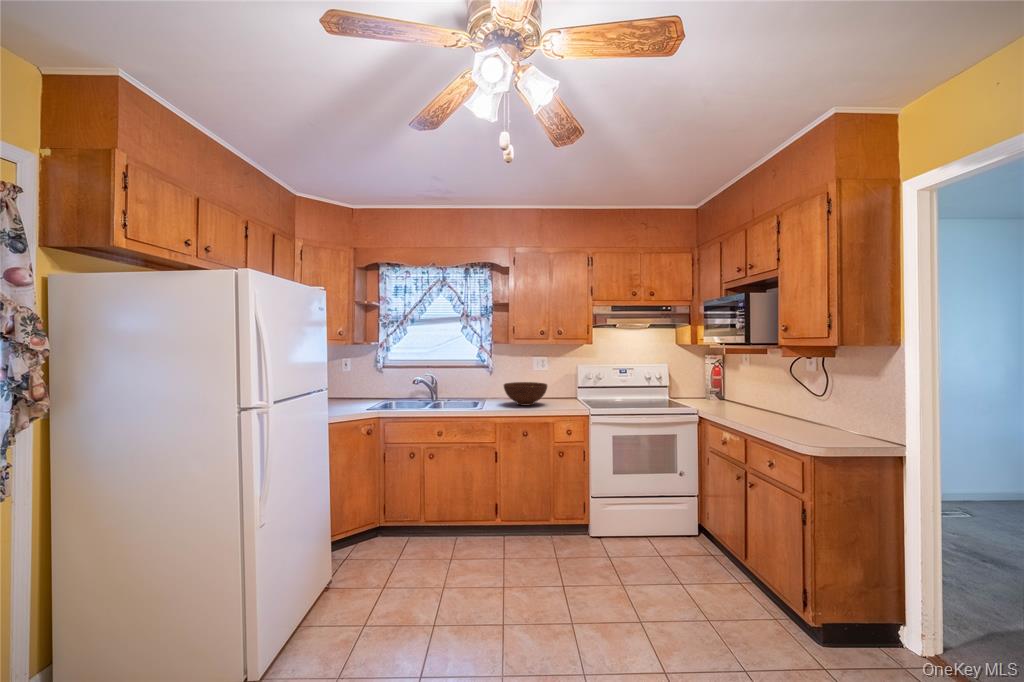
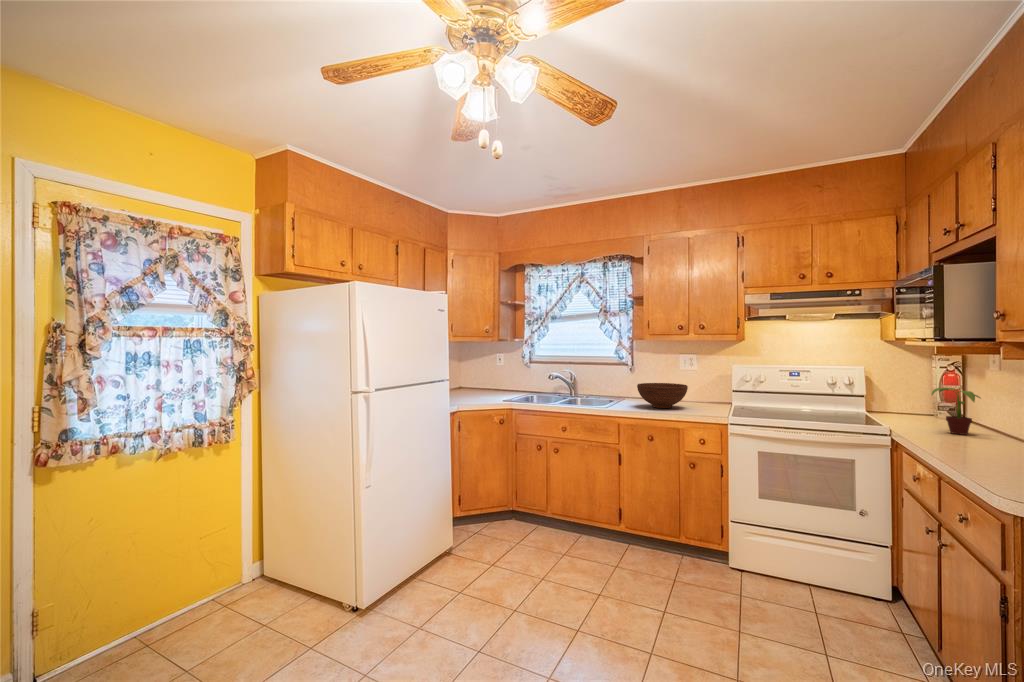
potted plant: none [725,378,755,411] -> present [932,388,980,435]

